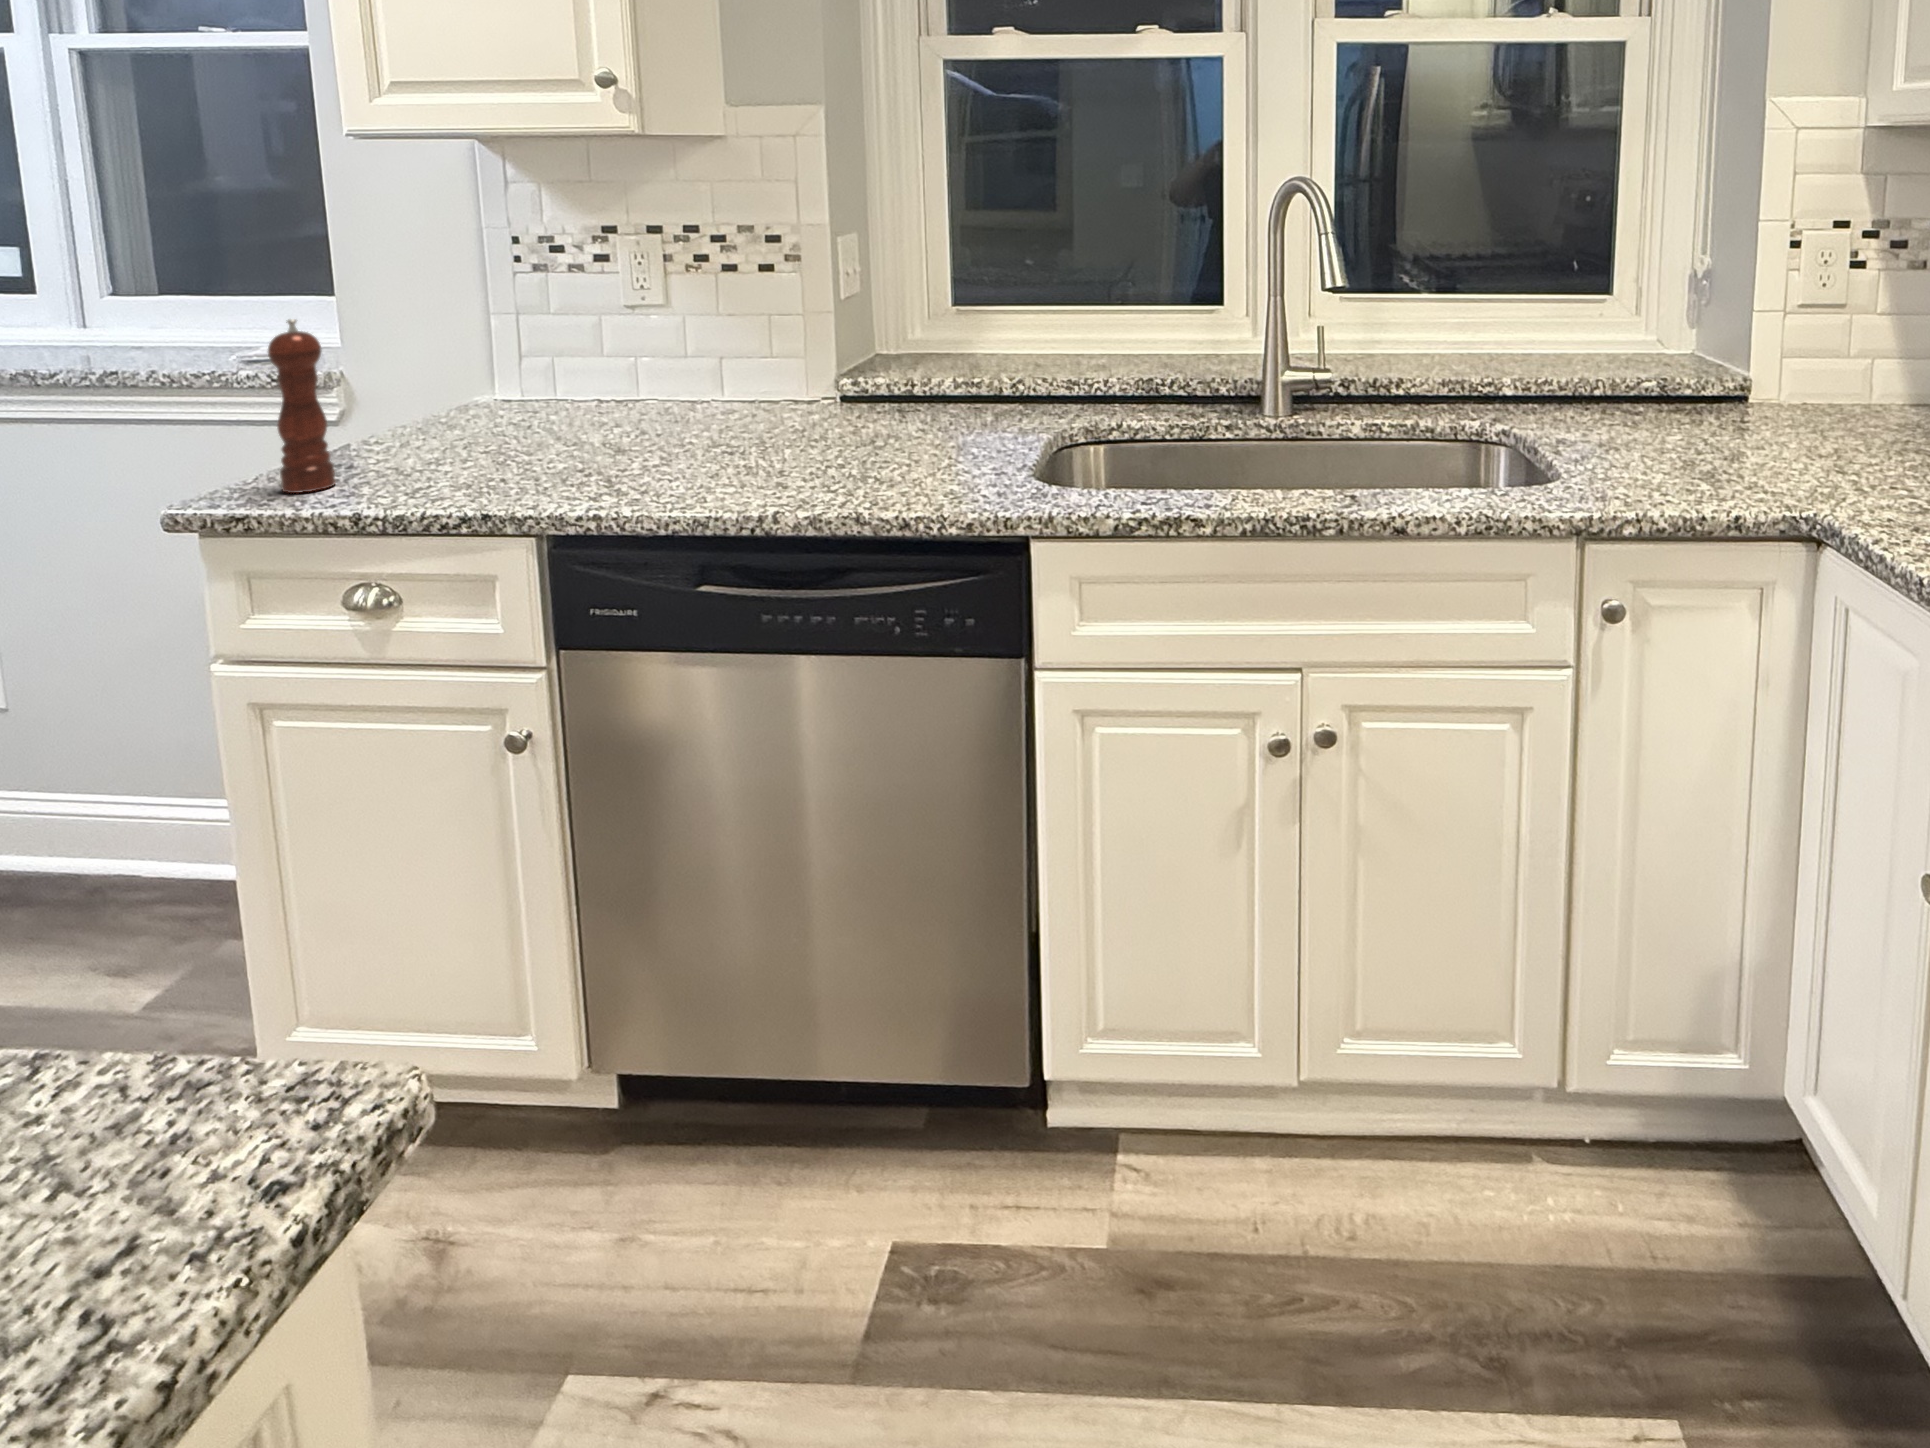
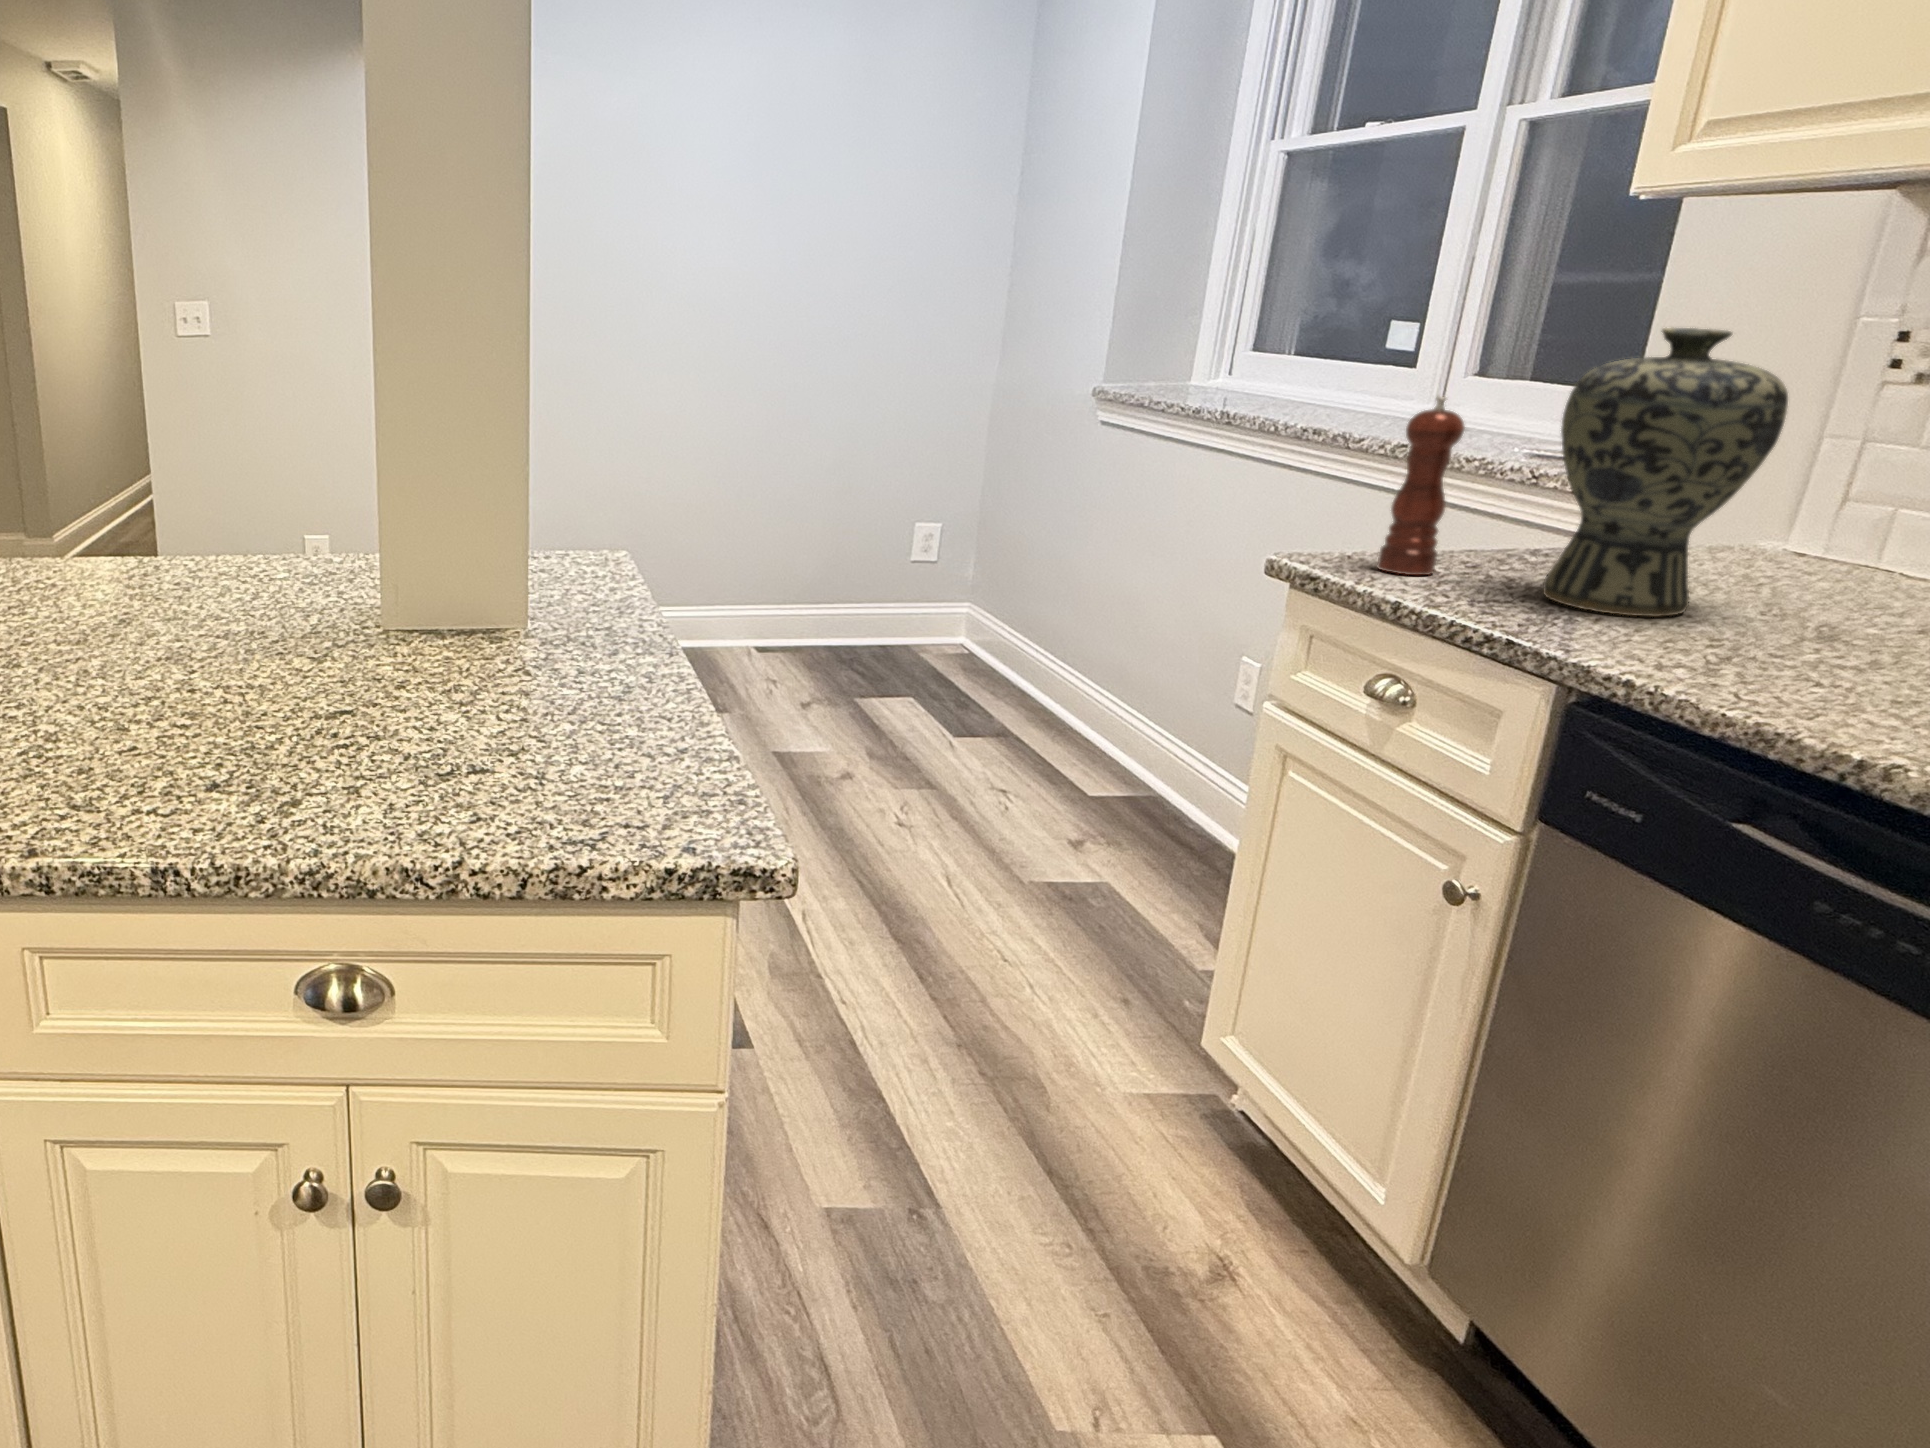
vase: none [408,244,553,477] -> present [1543,328,1788,616]

